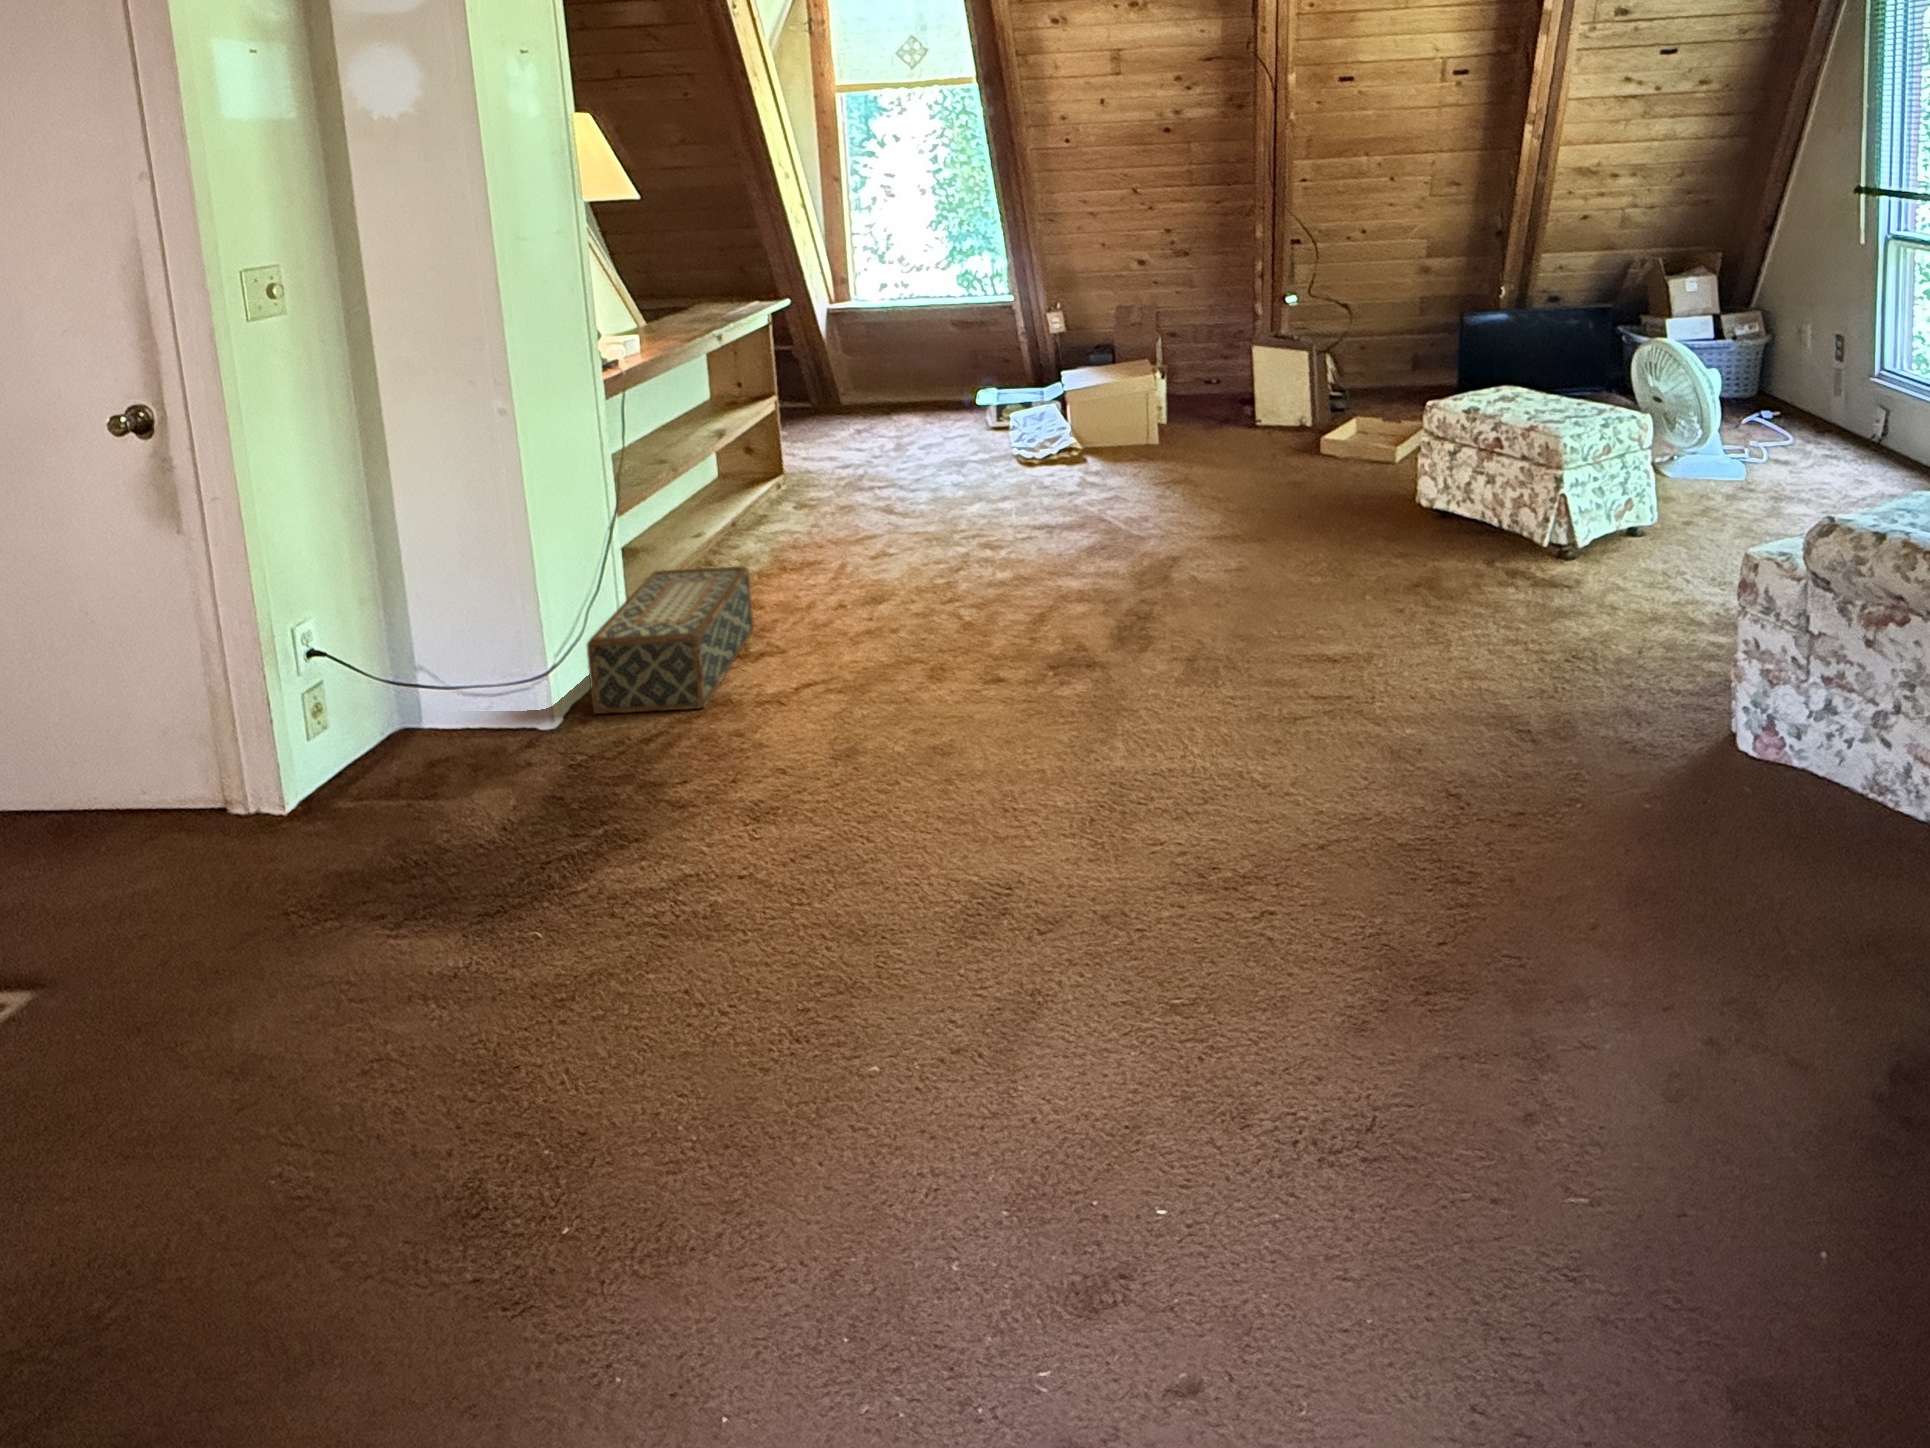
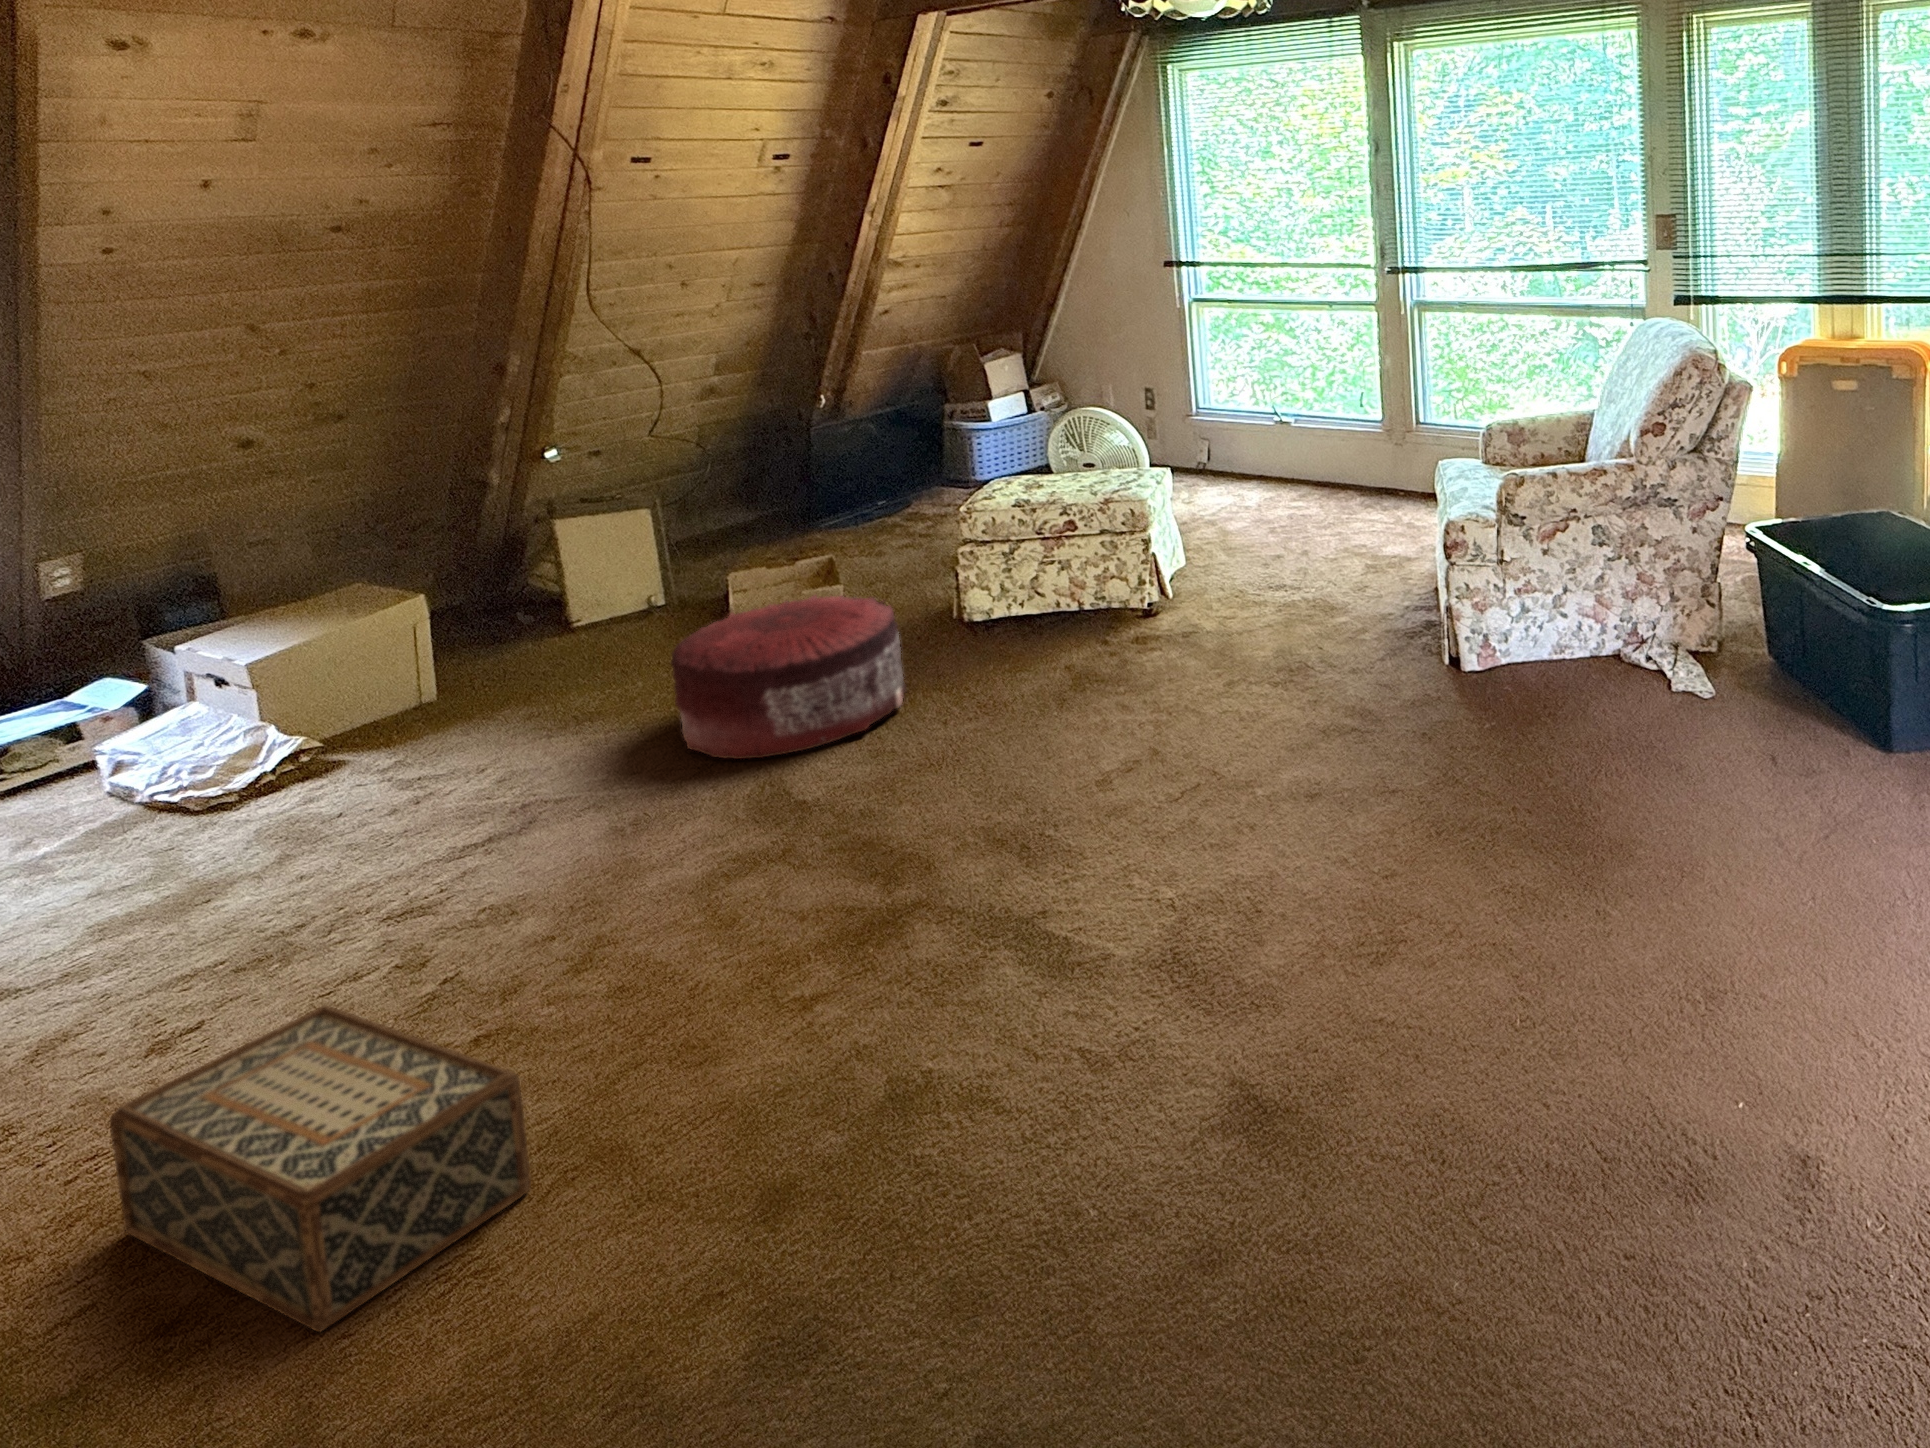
pouf: none [1135,435,1306,554] -> present [671,595,906,759]

